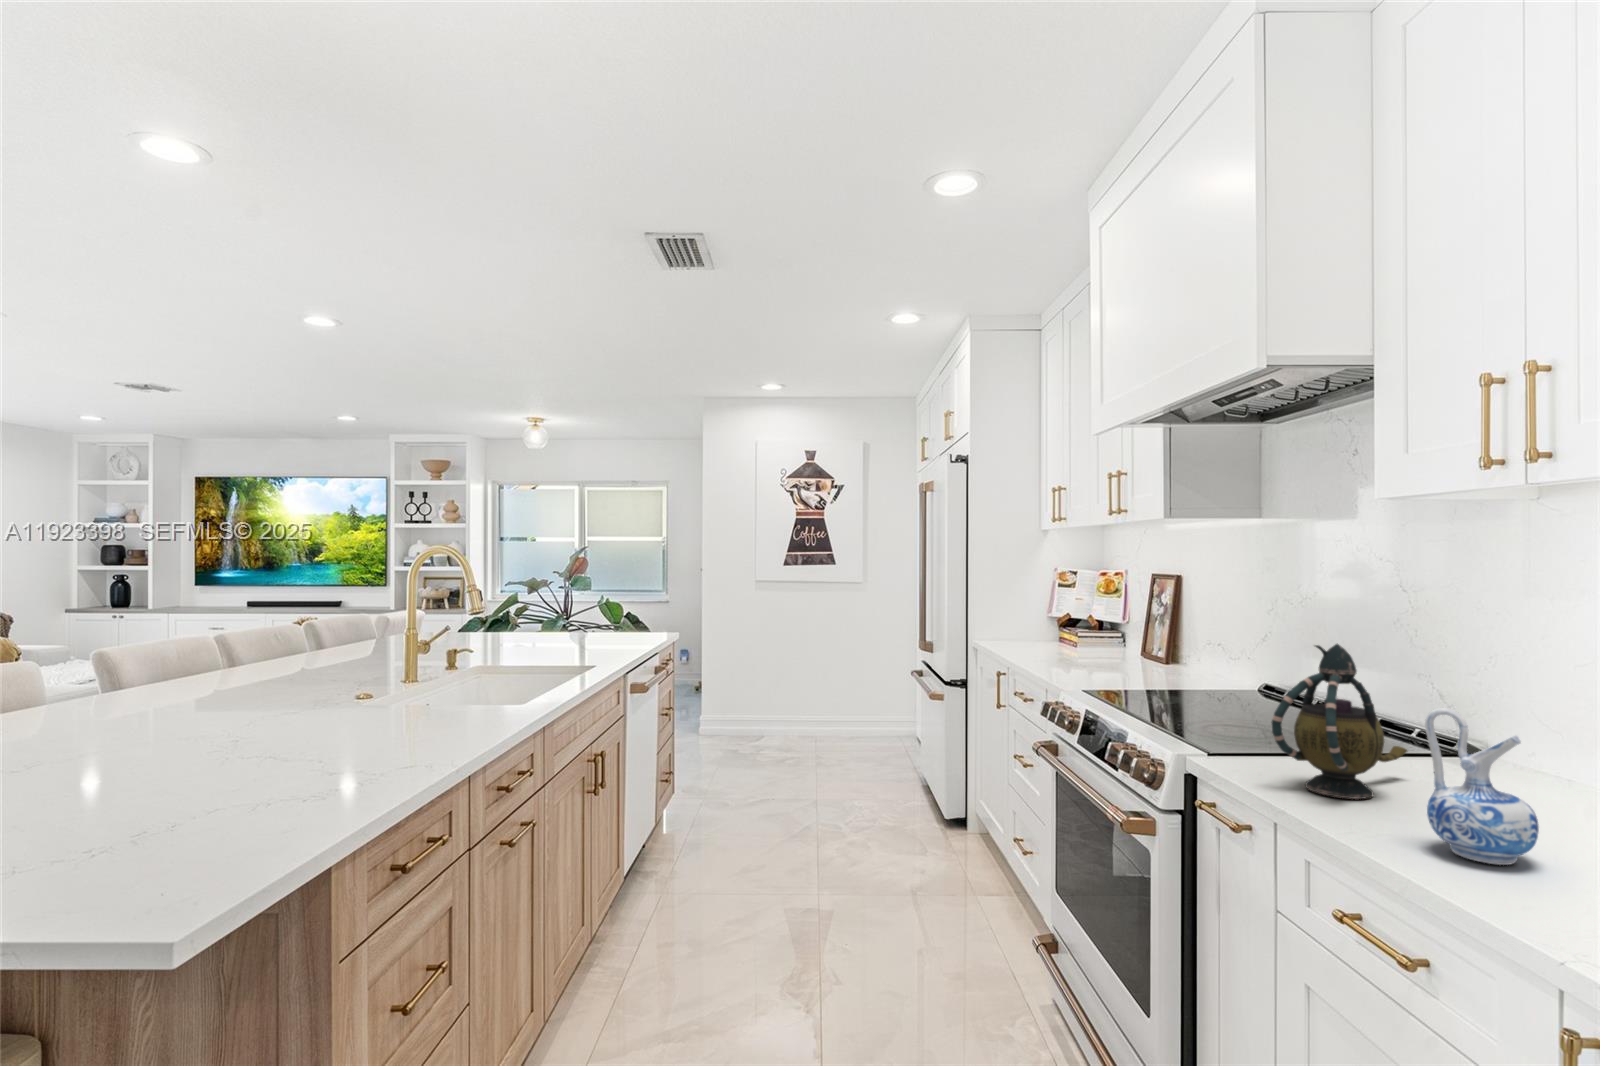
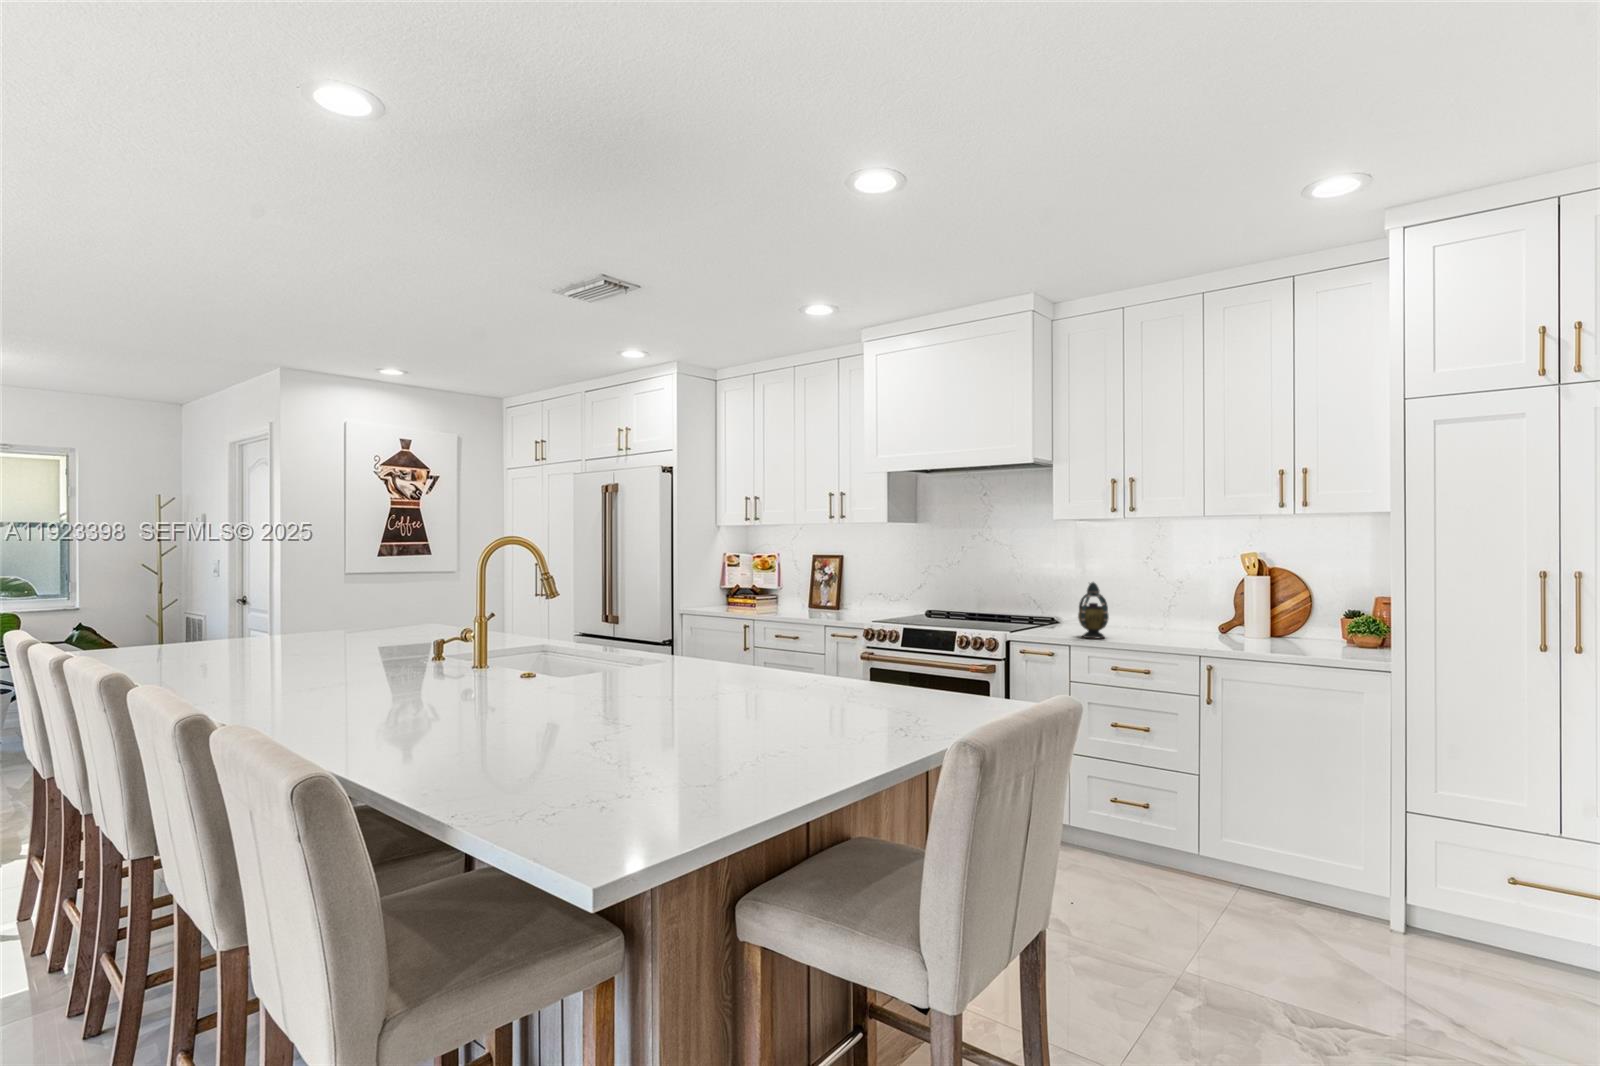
ceramic pitcher: present [1425,708,1539,865] -> none [1149,598,1178,644]

